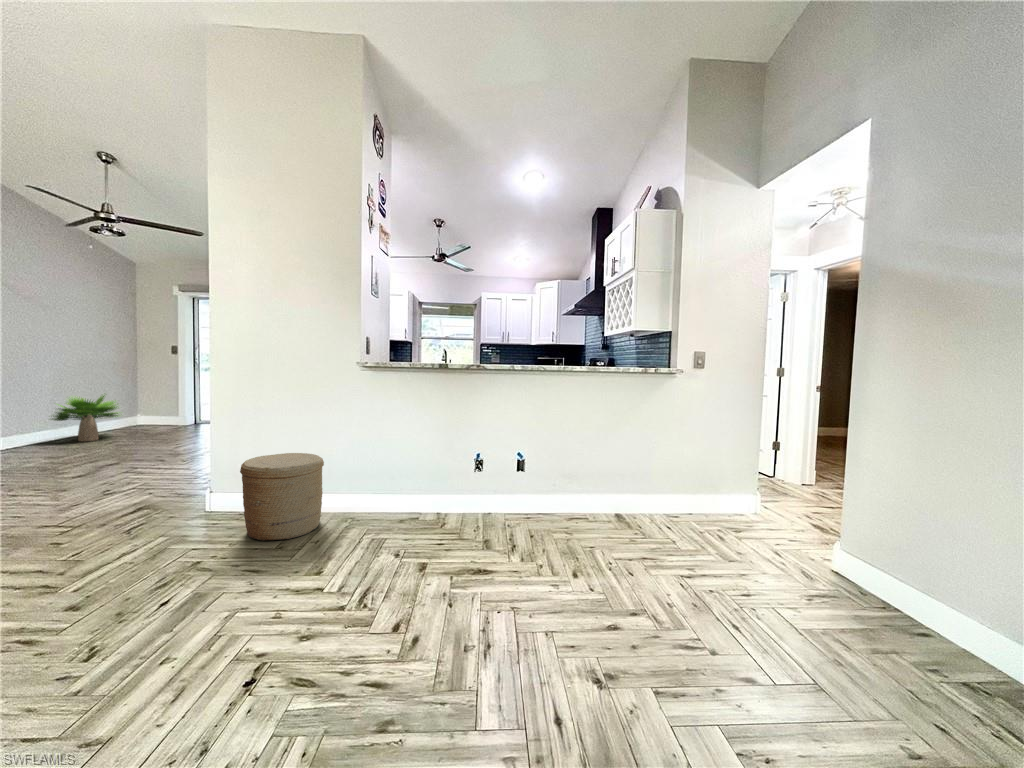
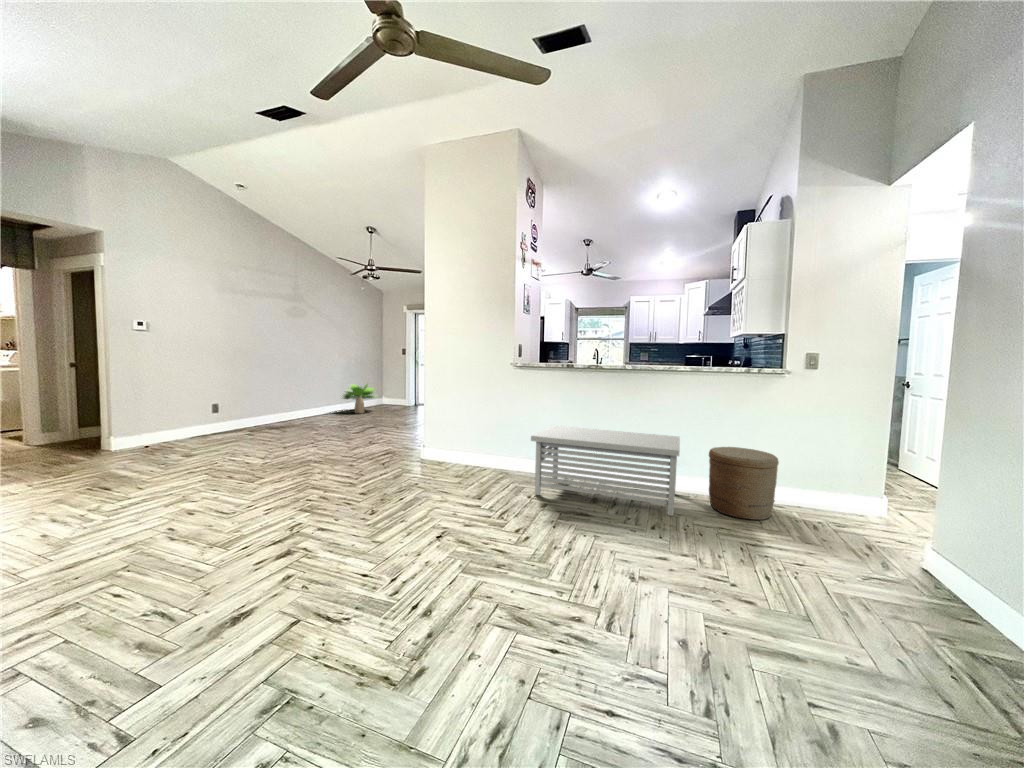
storage bench: none [397,446,595,552] -> present [531,426,680,516]
woven basket: present [240,453,324,541] -> present [709,447,779,520]

